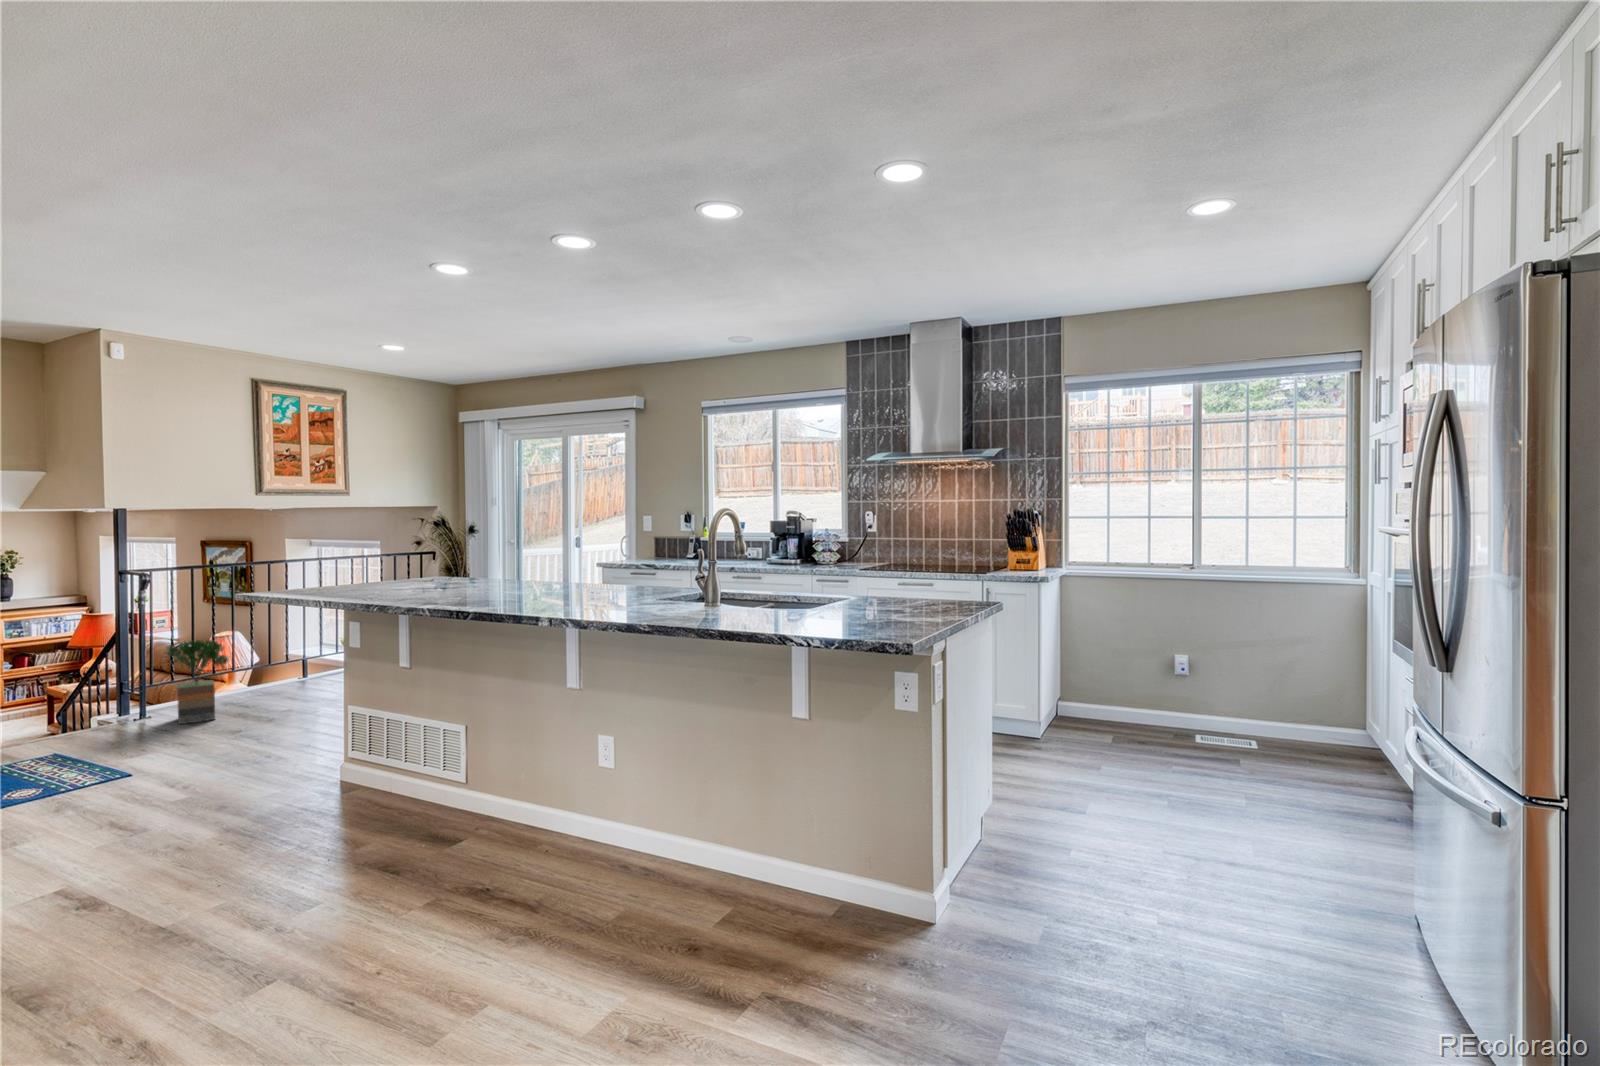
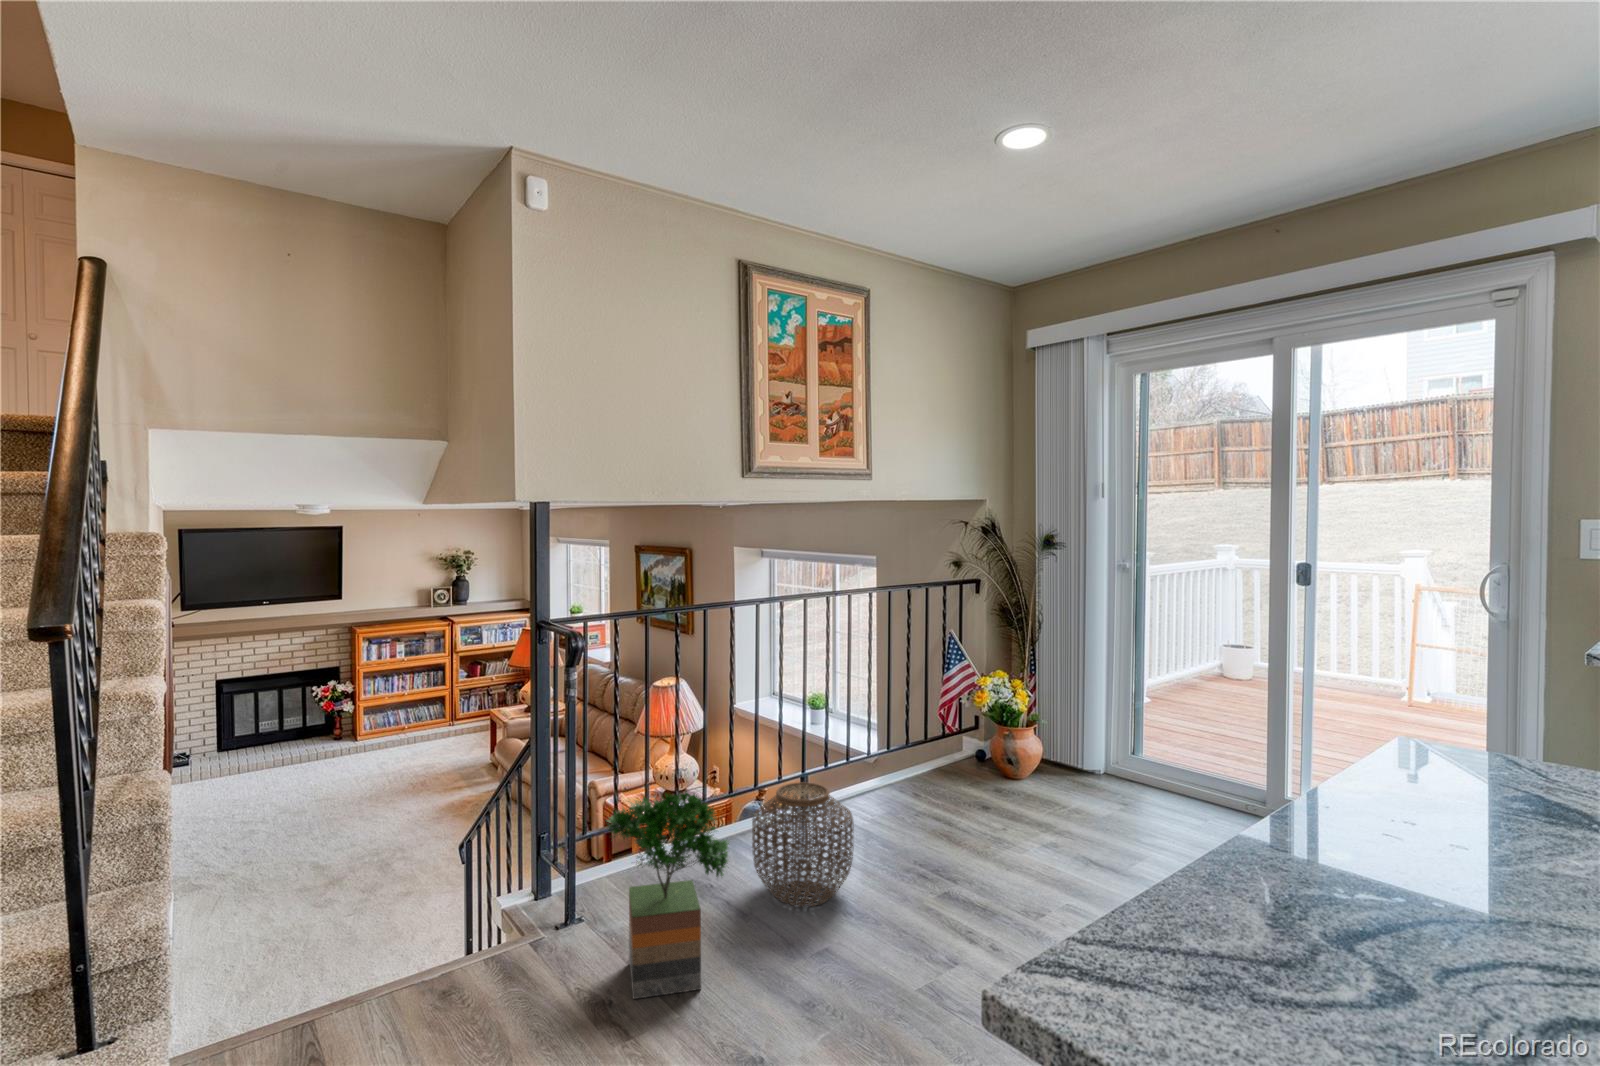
woven basket: none [254,645,311,699] -> present [752,782,854,907]

